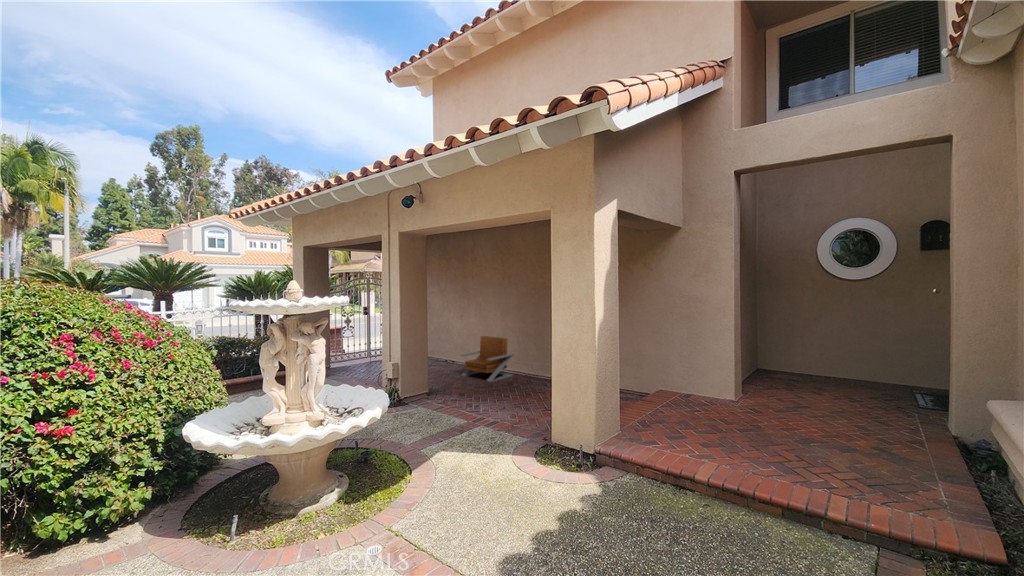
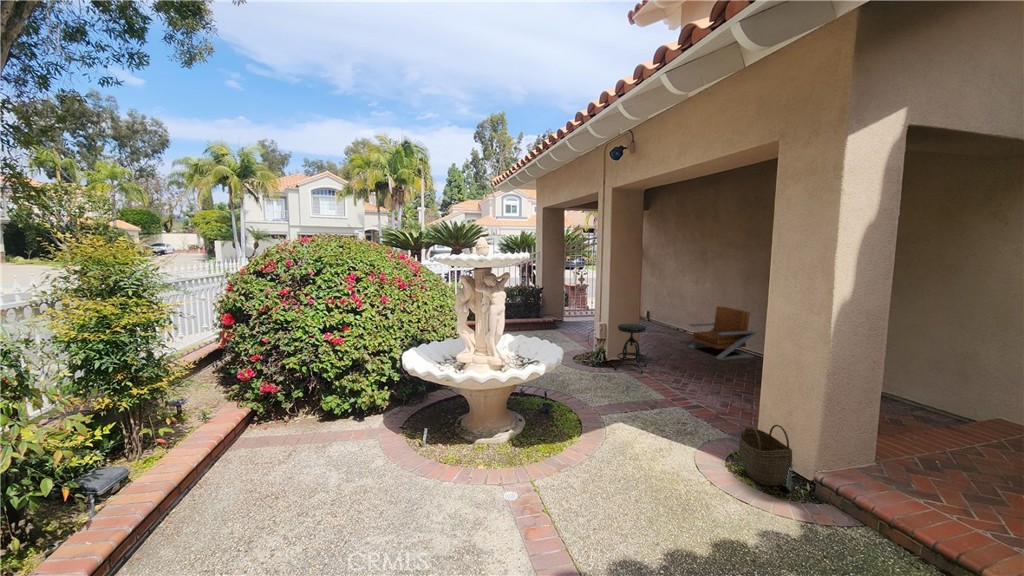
stool: none [408,360,436,408] -> present [615,324,647,374]
woven basket: none [544,418,581,468] -> present [739,425,792,486]

